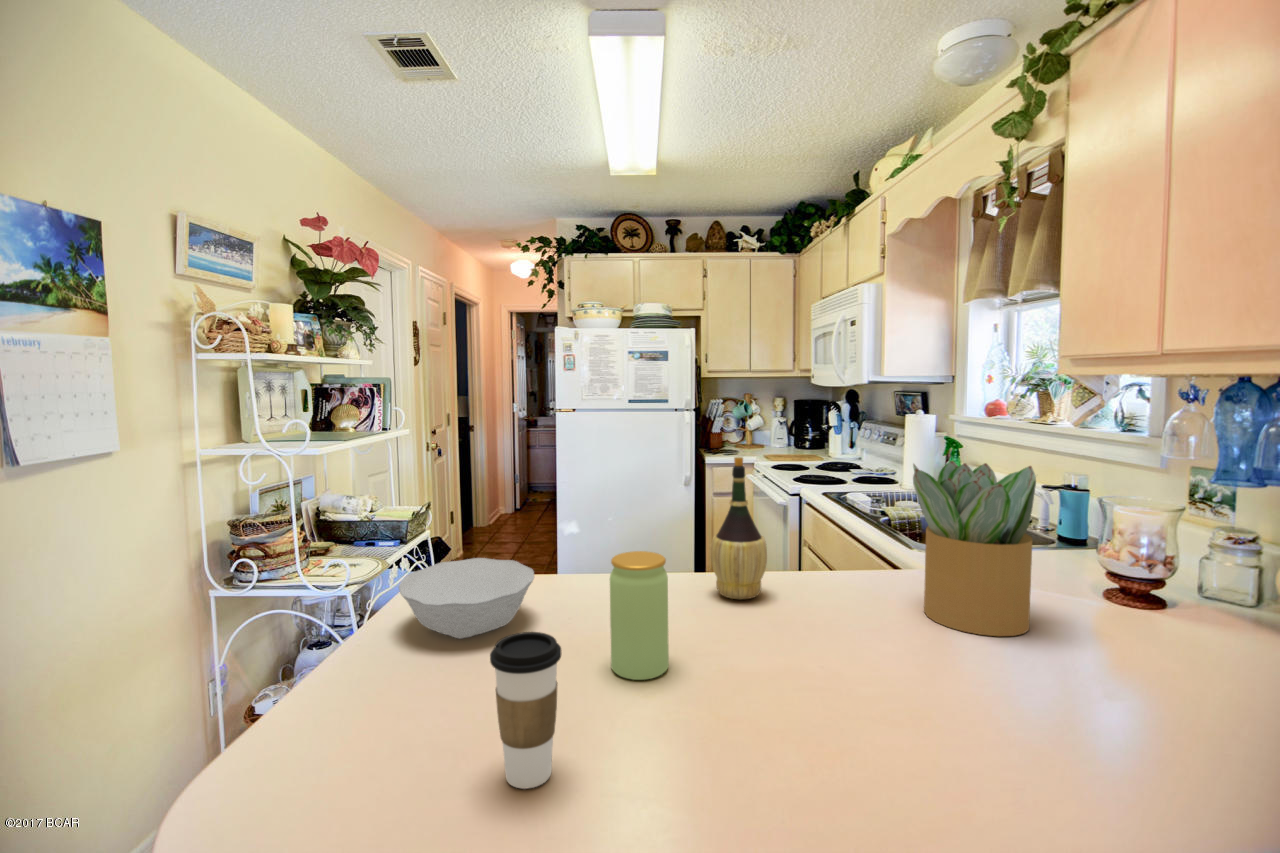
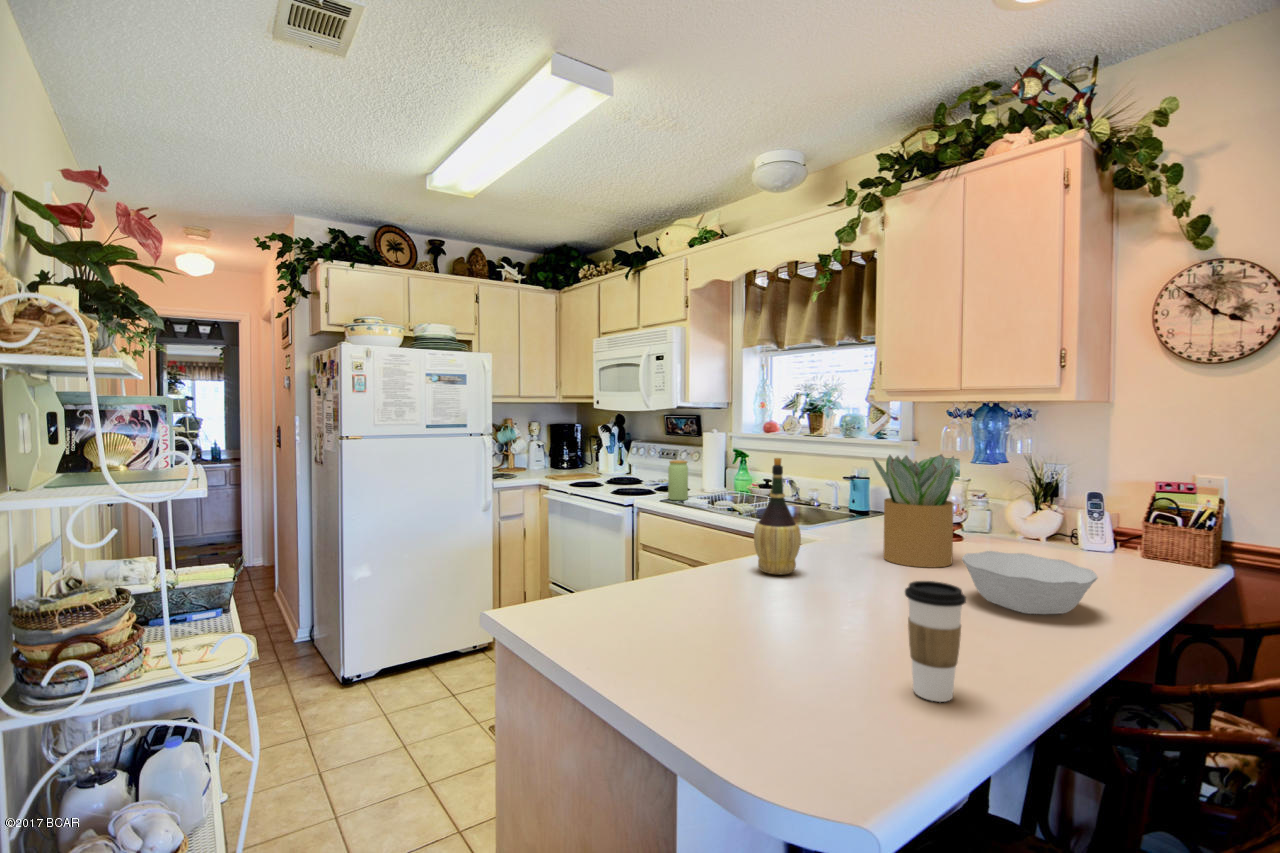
jar: present [610,551,669,680] -> present [668,460,688,500]
bowl: present [399,558,534,638] -> present [962,551,1097,614]

